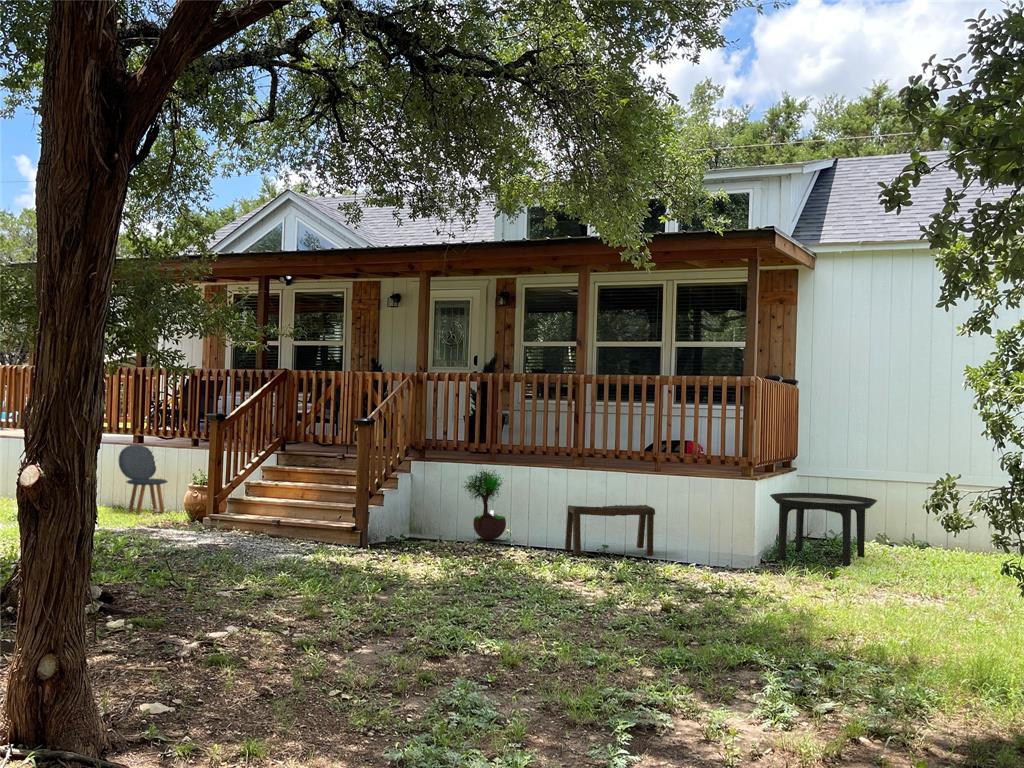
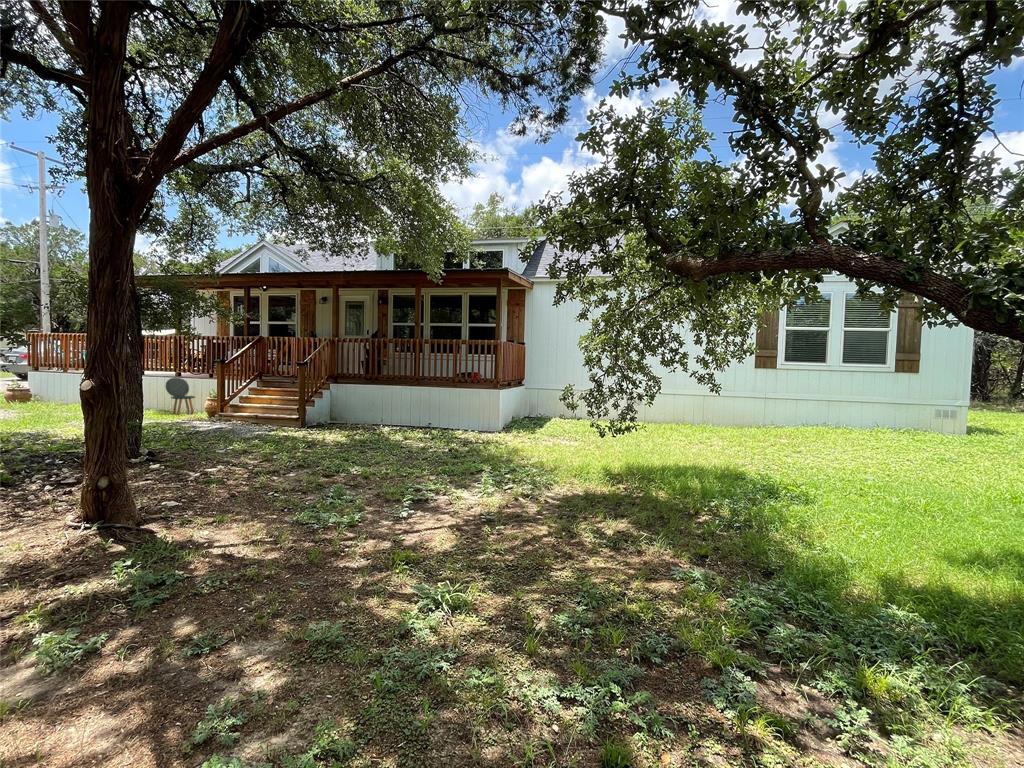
potted tree: present [464,469,506,540] -> none [356,384,380,422]
round table: present [770,493,877,565] -> none [507,396,555,429]
bench: present [565,505,655,555] -> none [408,403,452,428]

